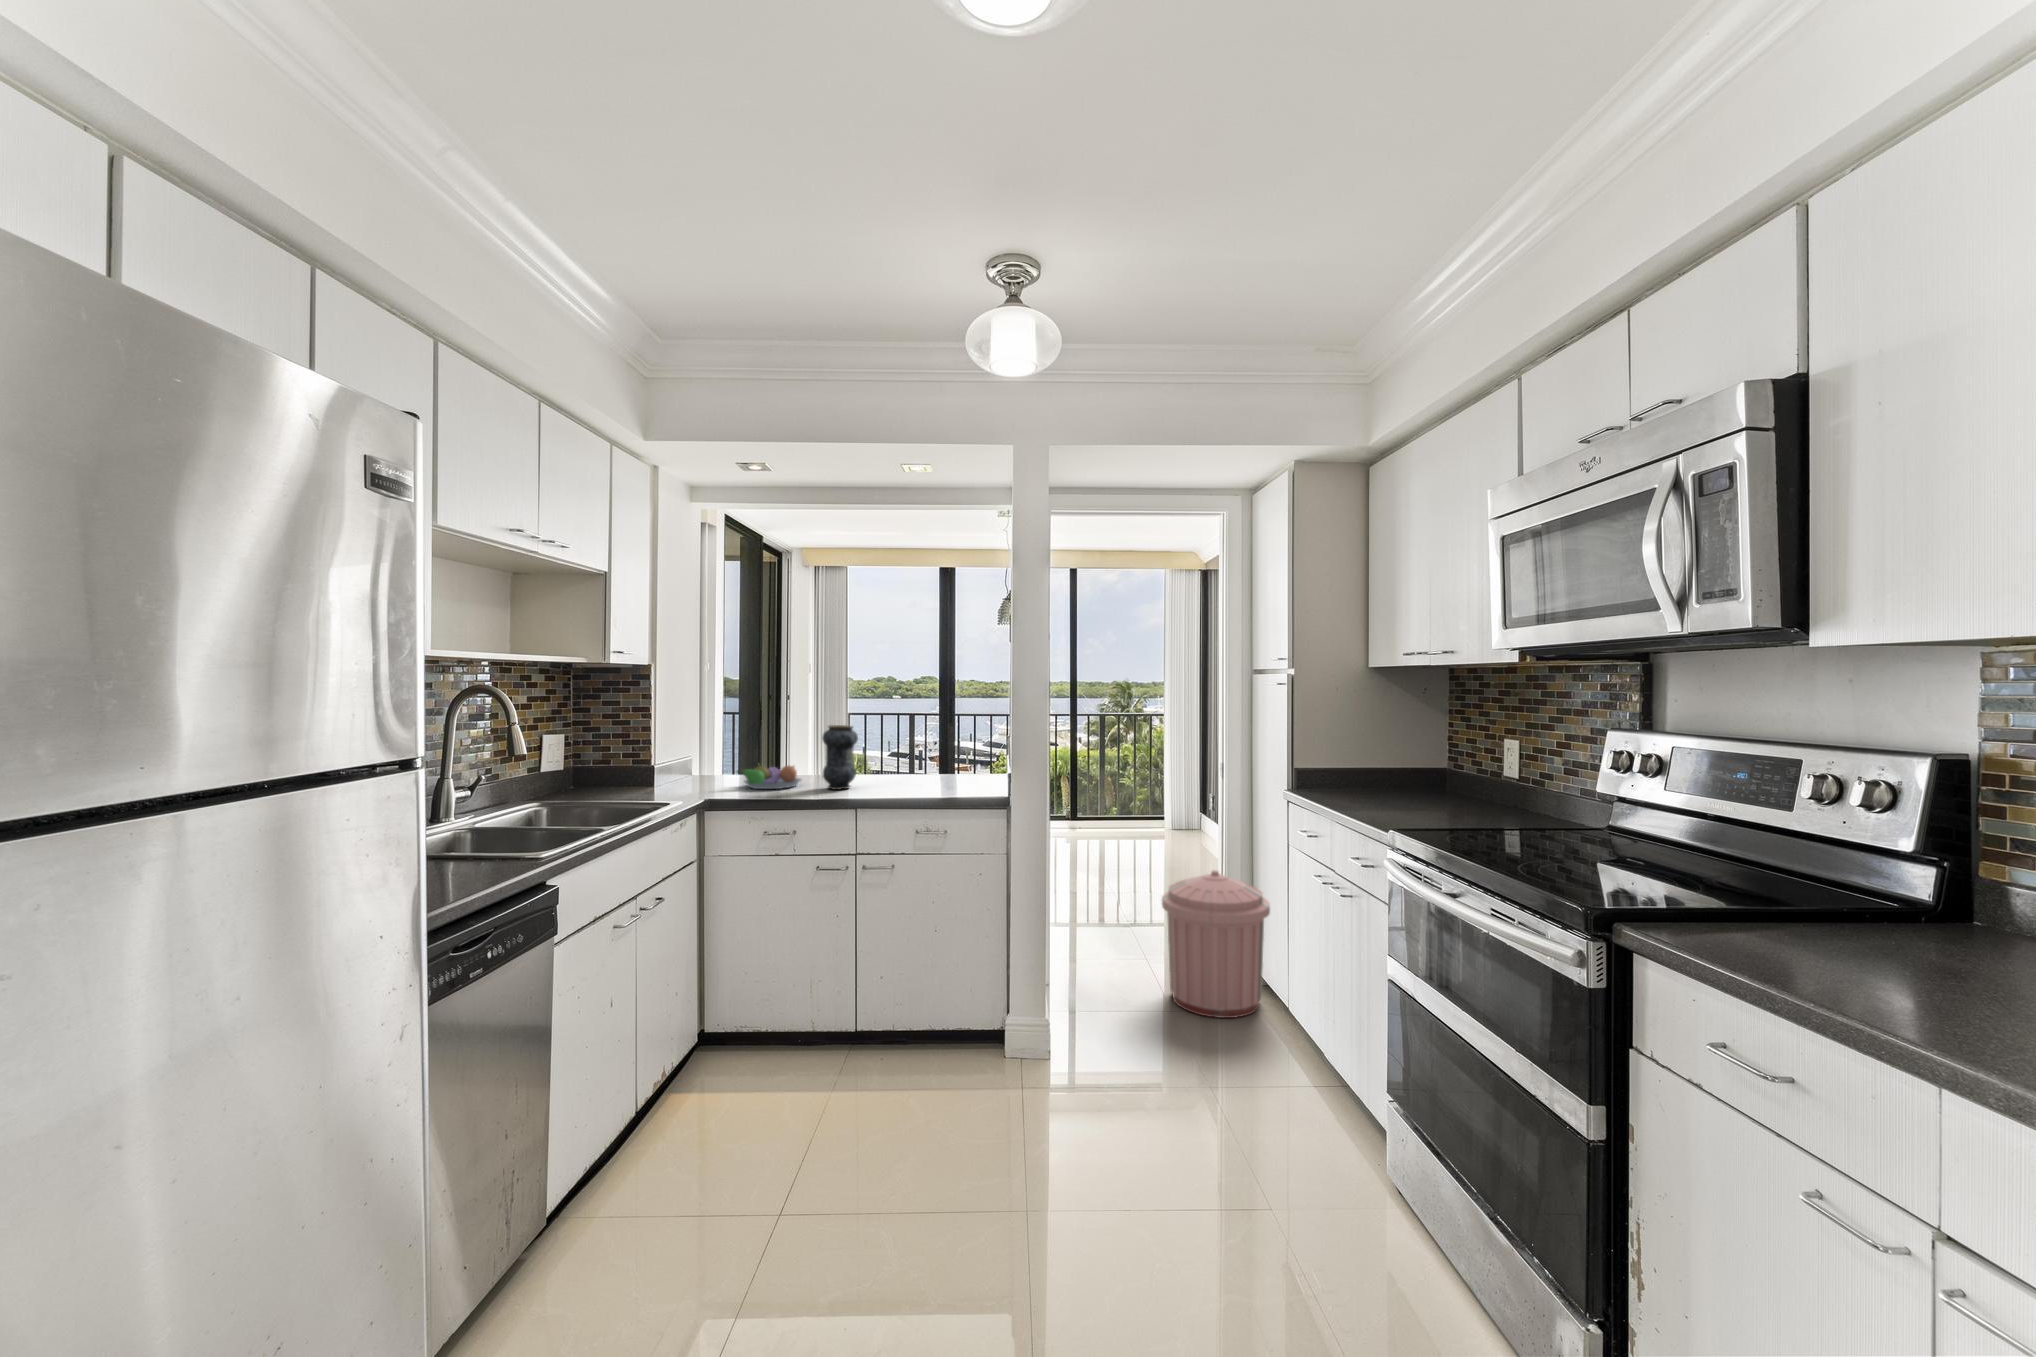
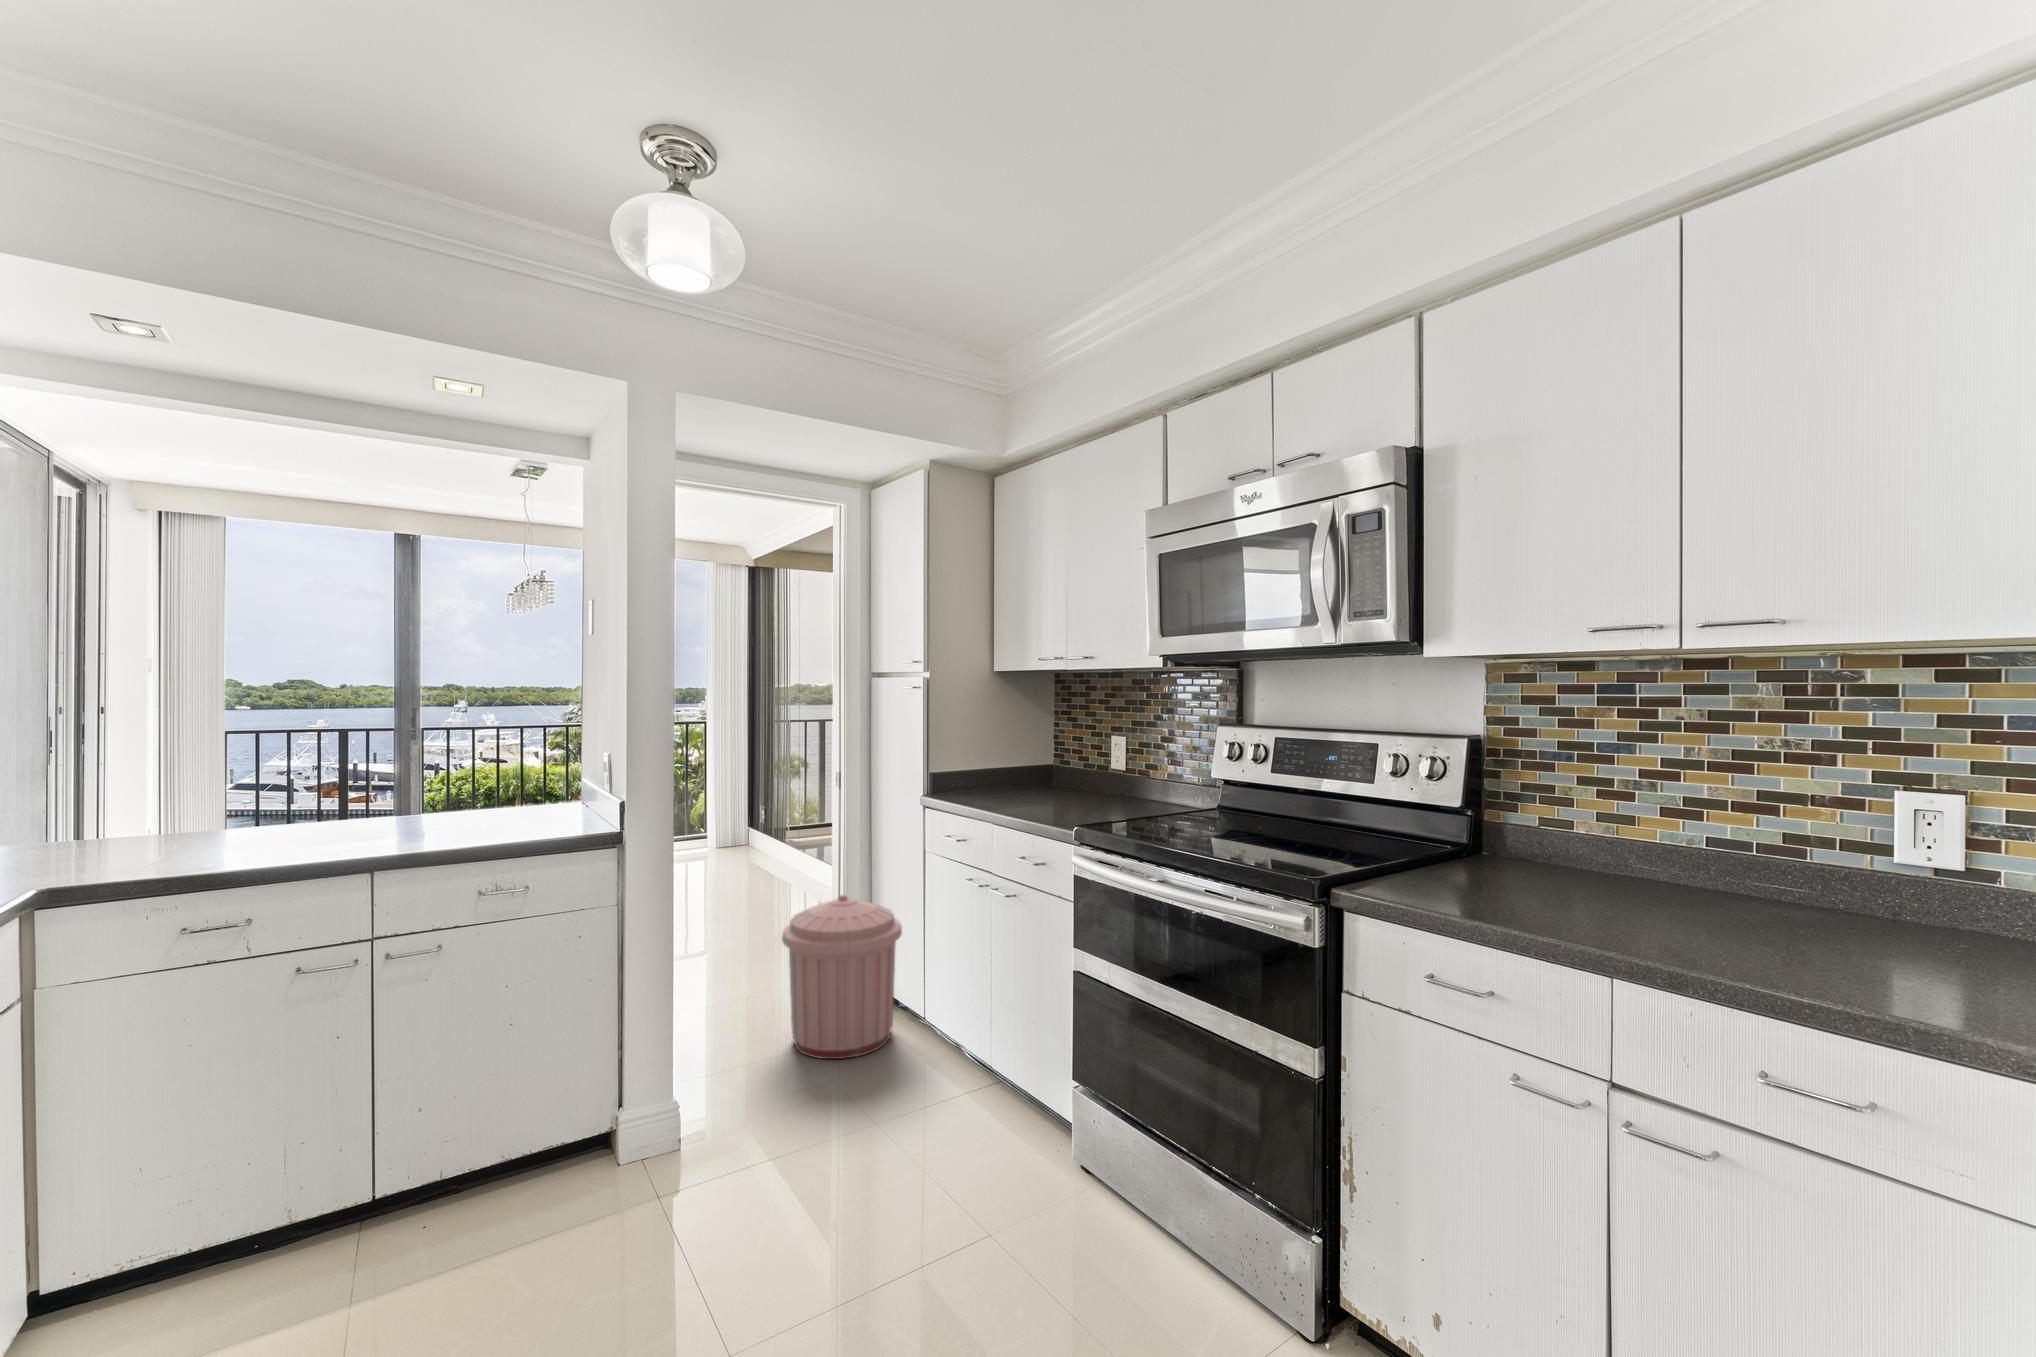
vase: present [822,725,858,790] -> none [280,755,350,856]
fruit bowl: present [737,764,801,789] -> none [80,824,229,870]

